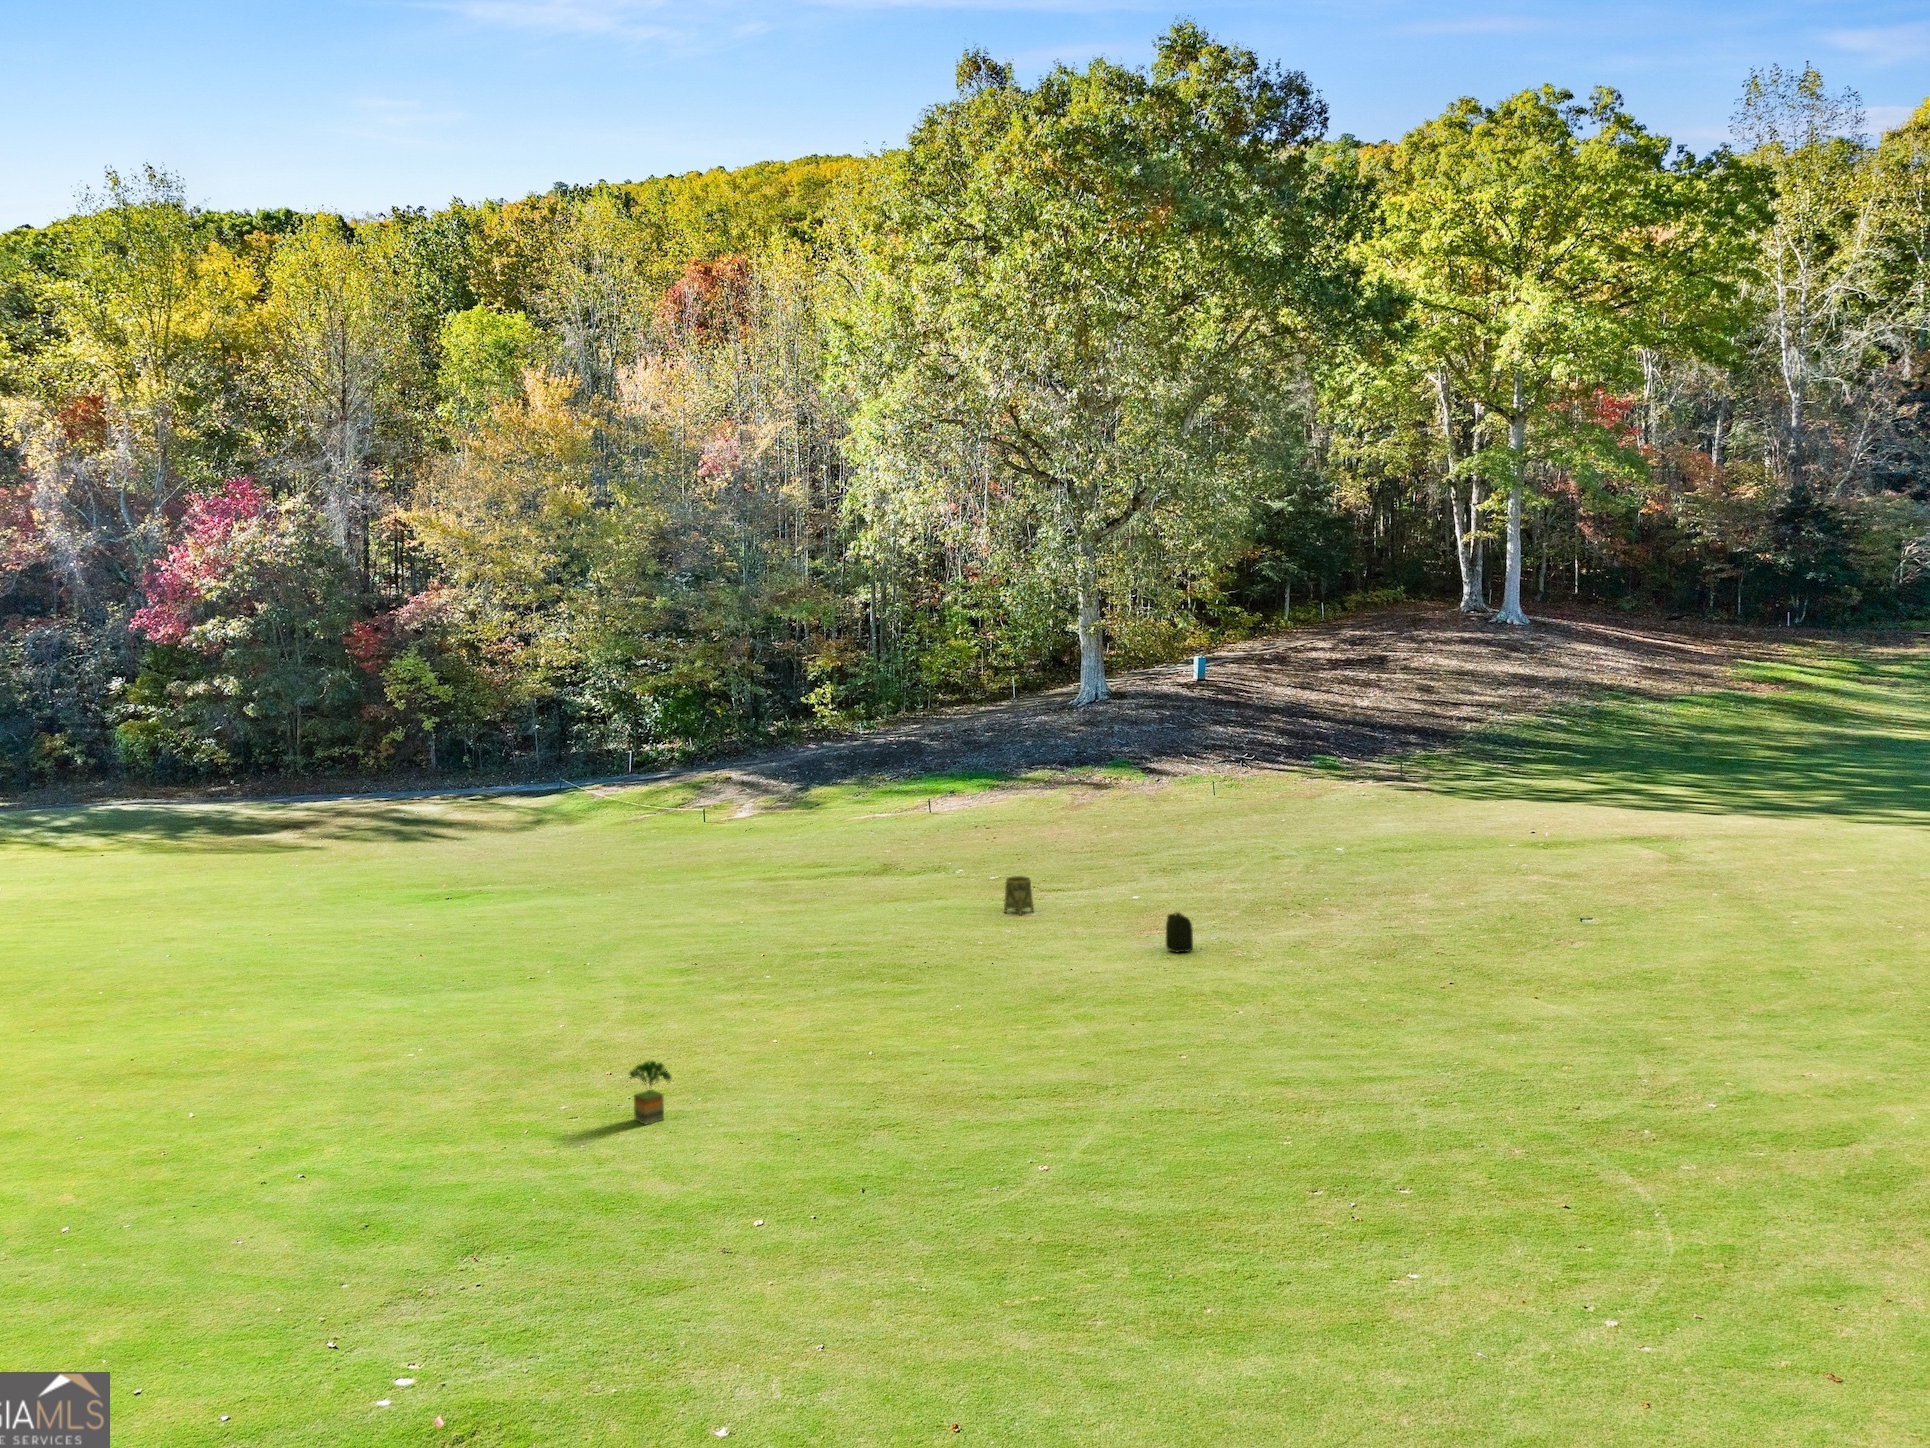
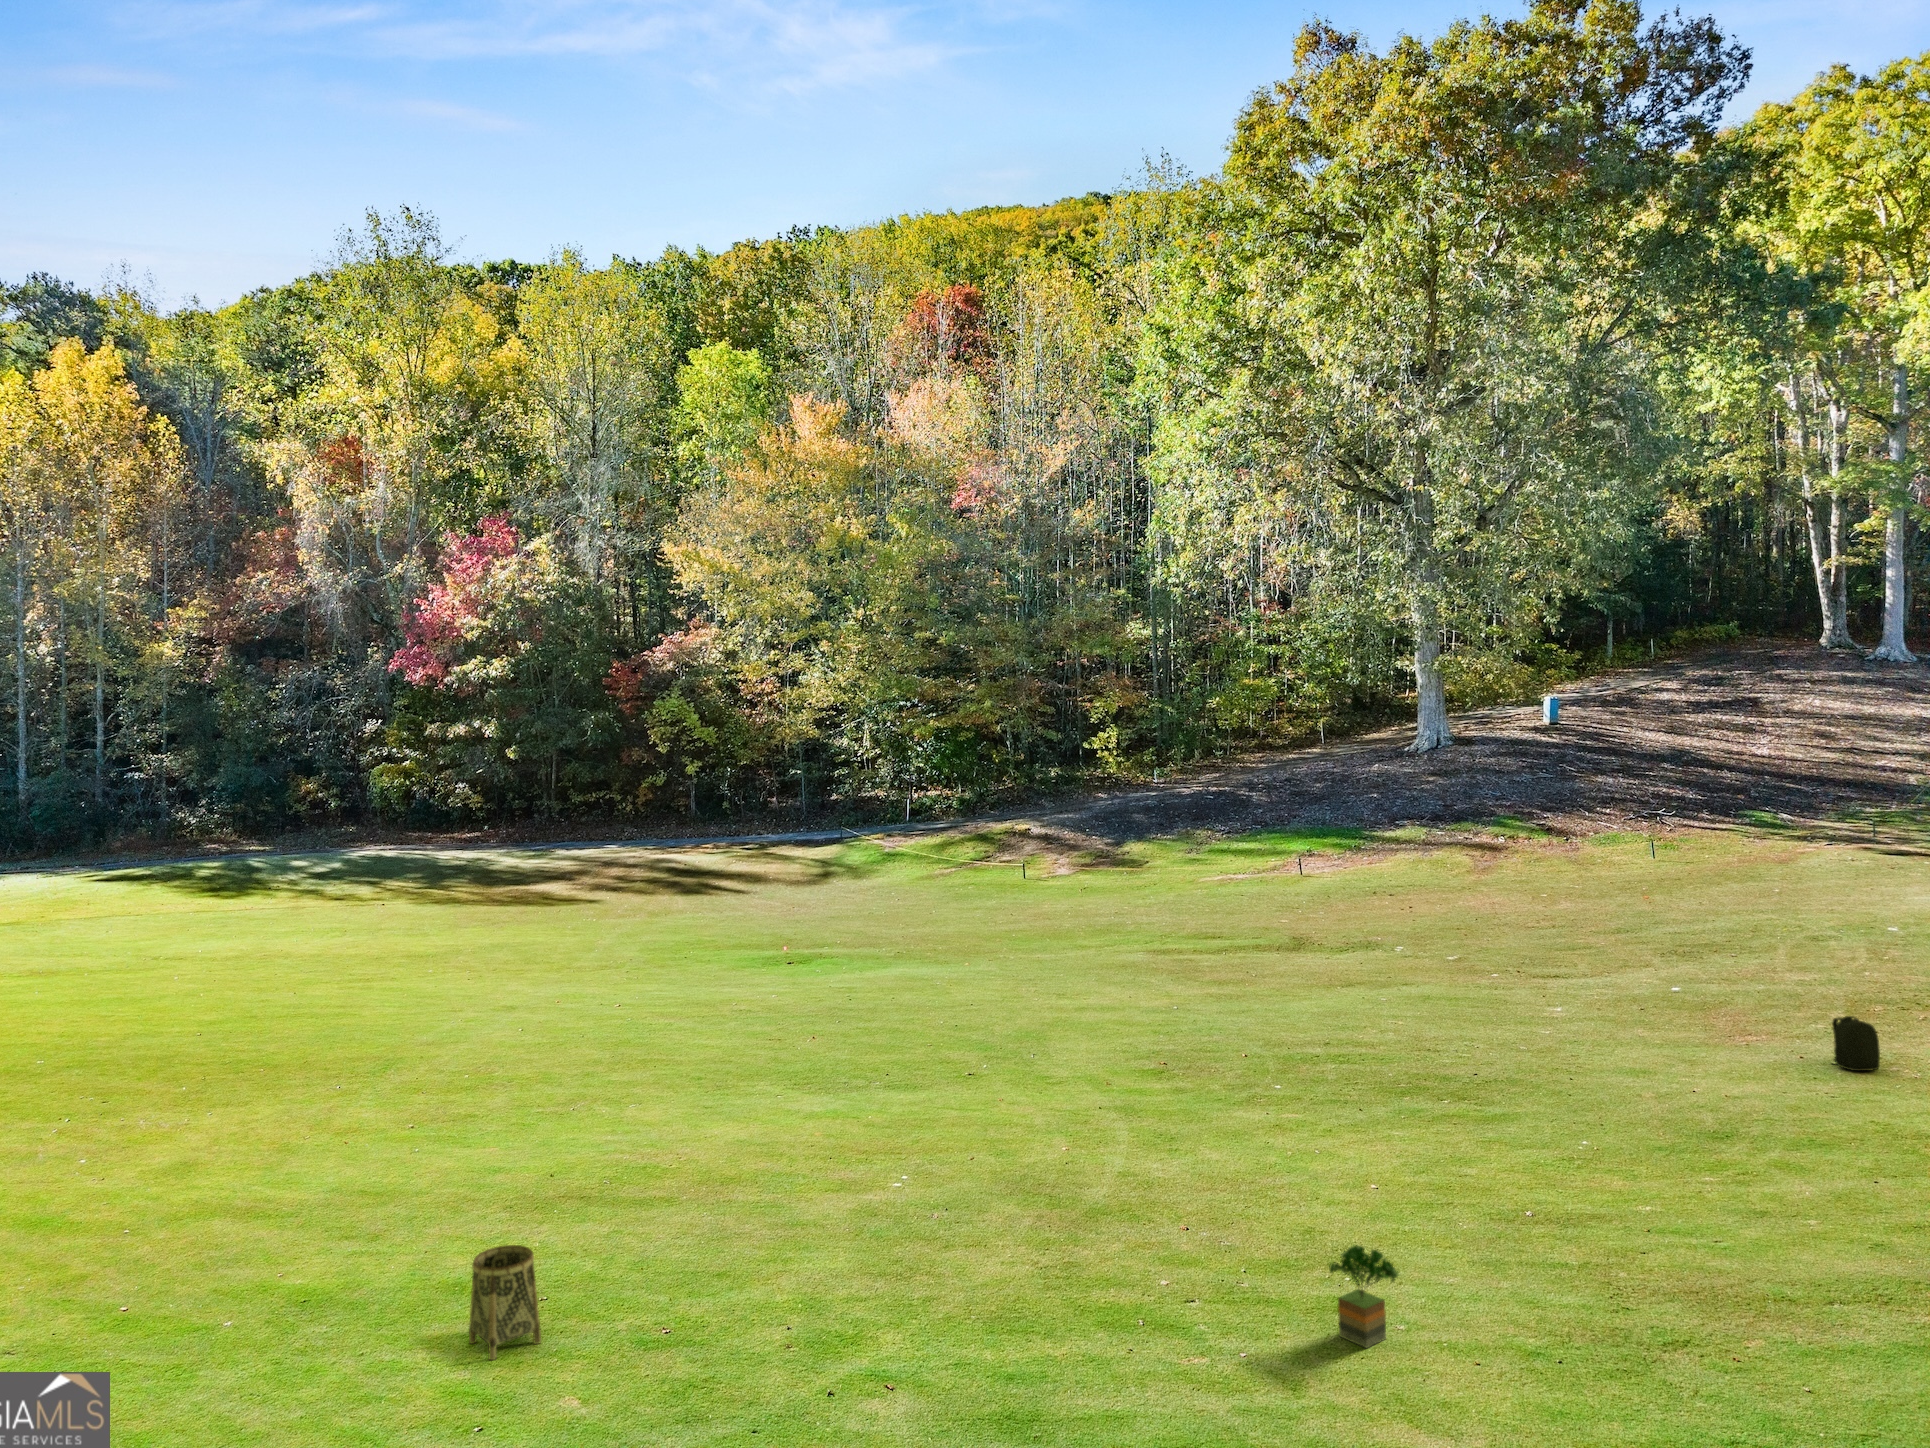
basket: present [1004,876,1033,915] -> present [469,1245,541,1360]

